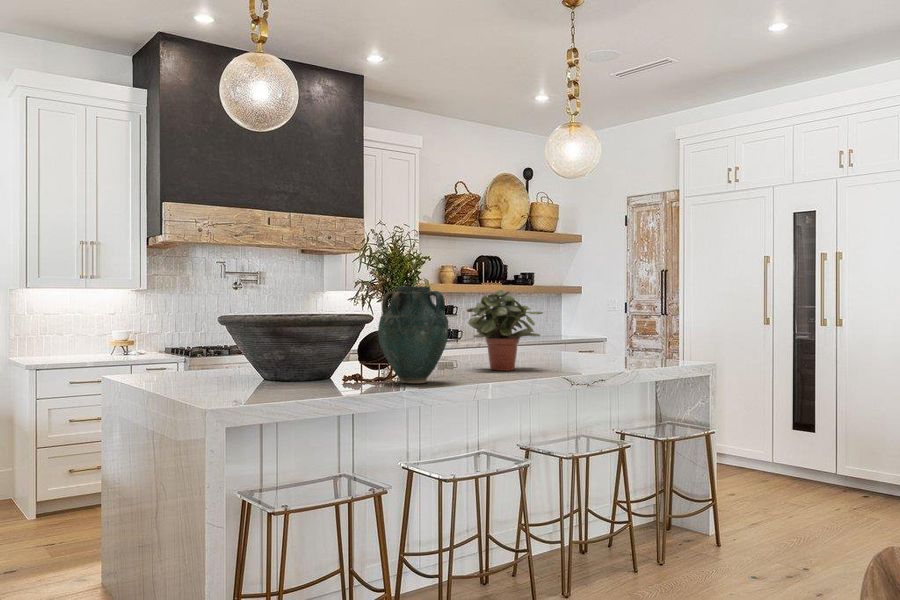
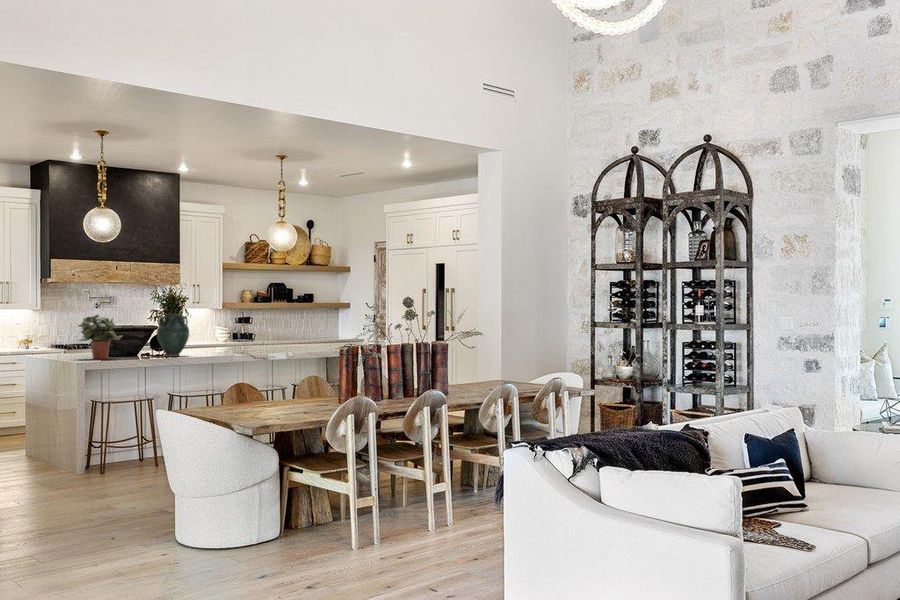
potted plant: present [467,290,543,371] -> present [79,315,122,359]

